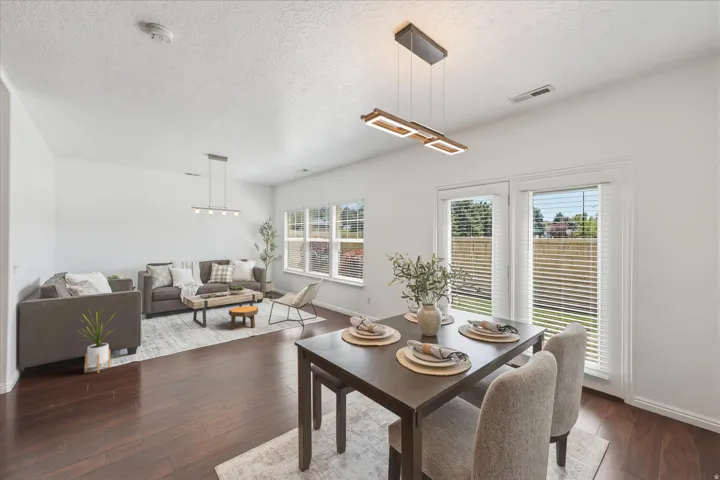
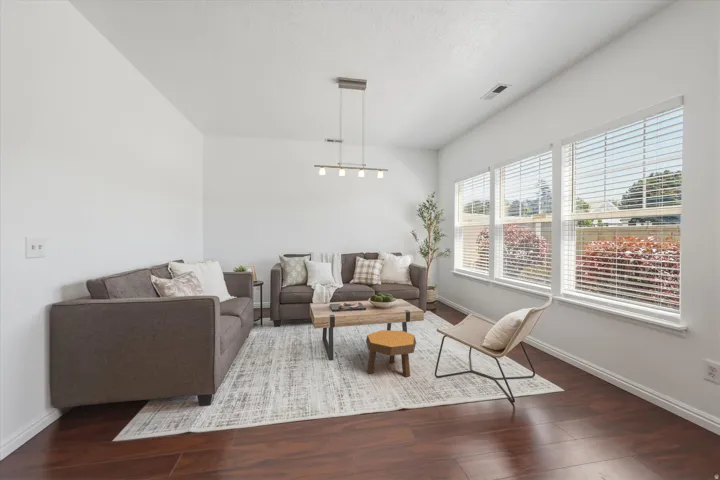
house plant: present [85,315,114,372] -> none [87,319,169,449]

